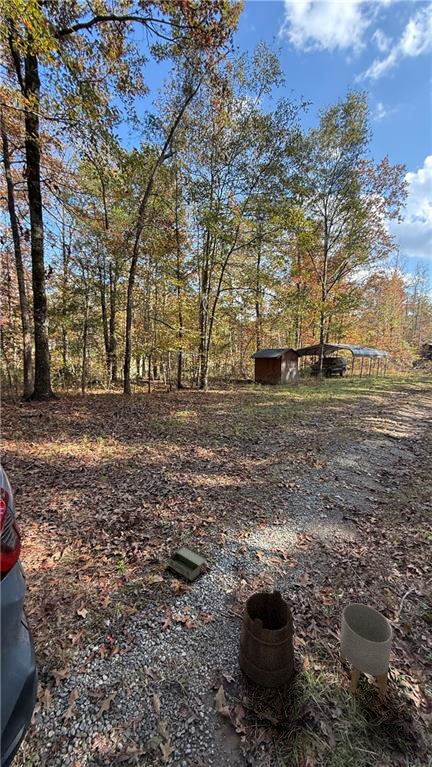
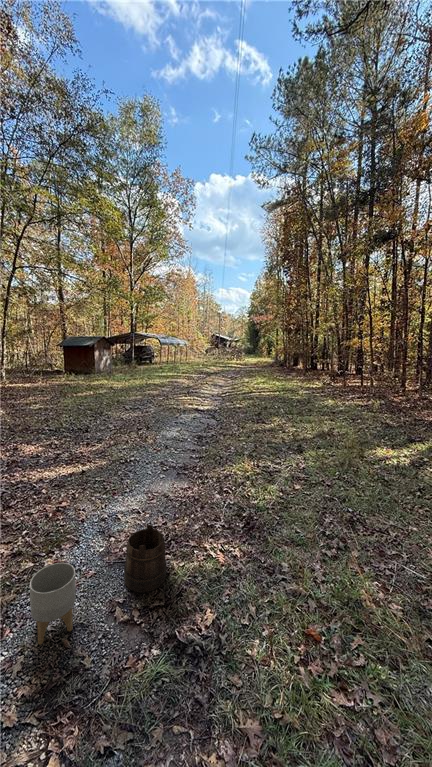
toolbox: present [168,546,207,580] -> none [33,531,75,555]
planter: present [339,603,393,695] -> present [30,563,76,645]

